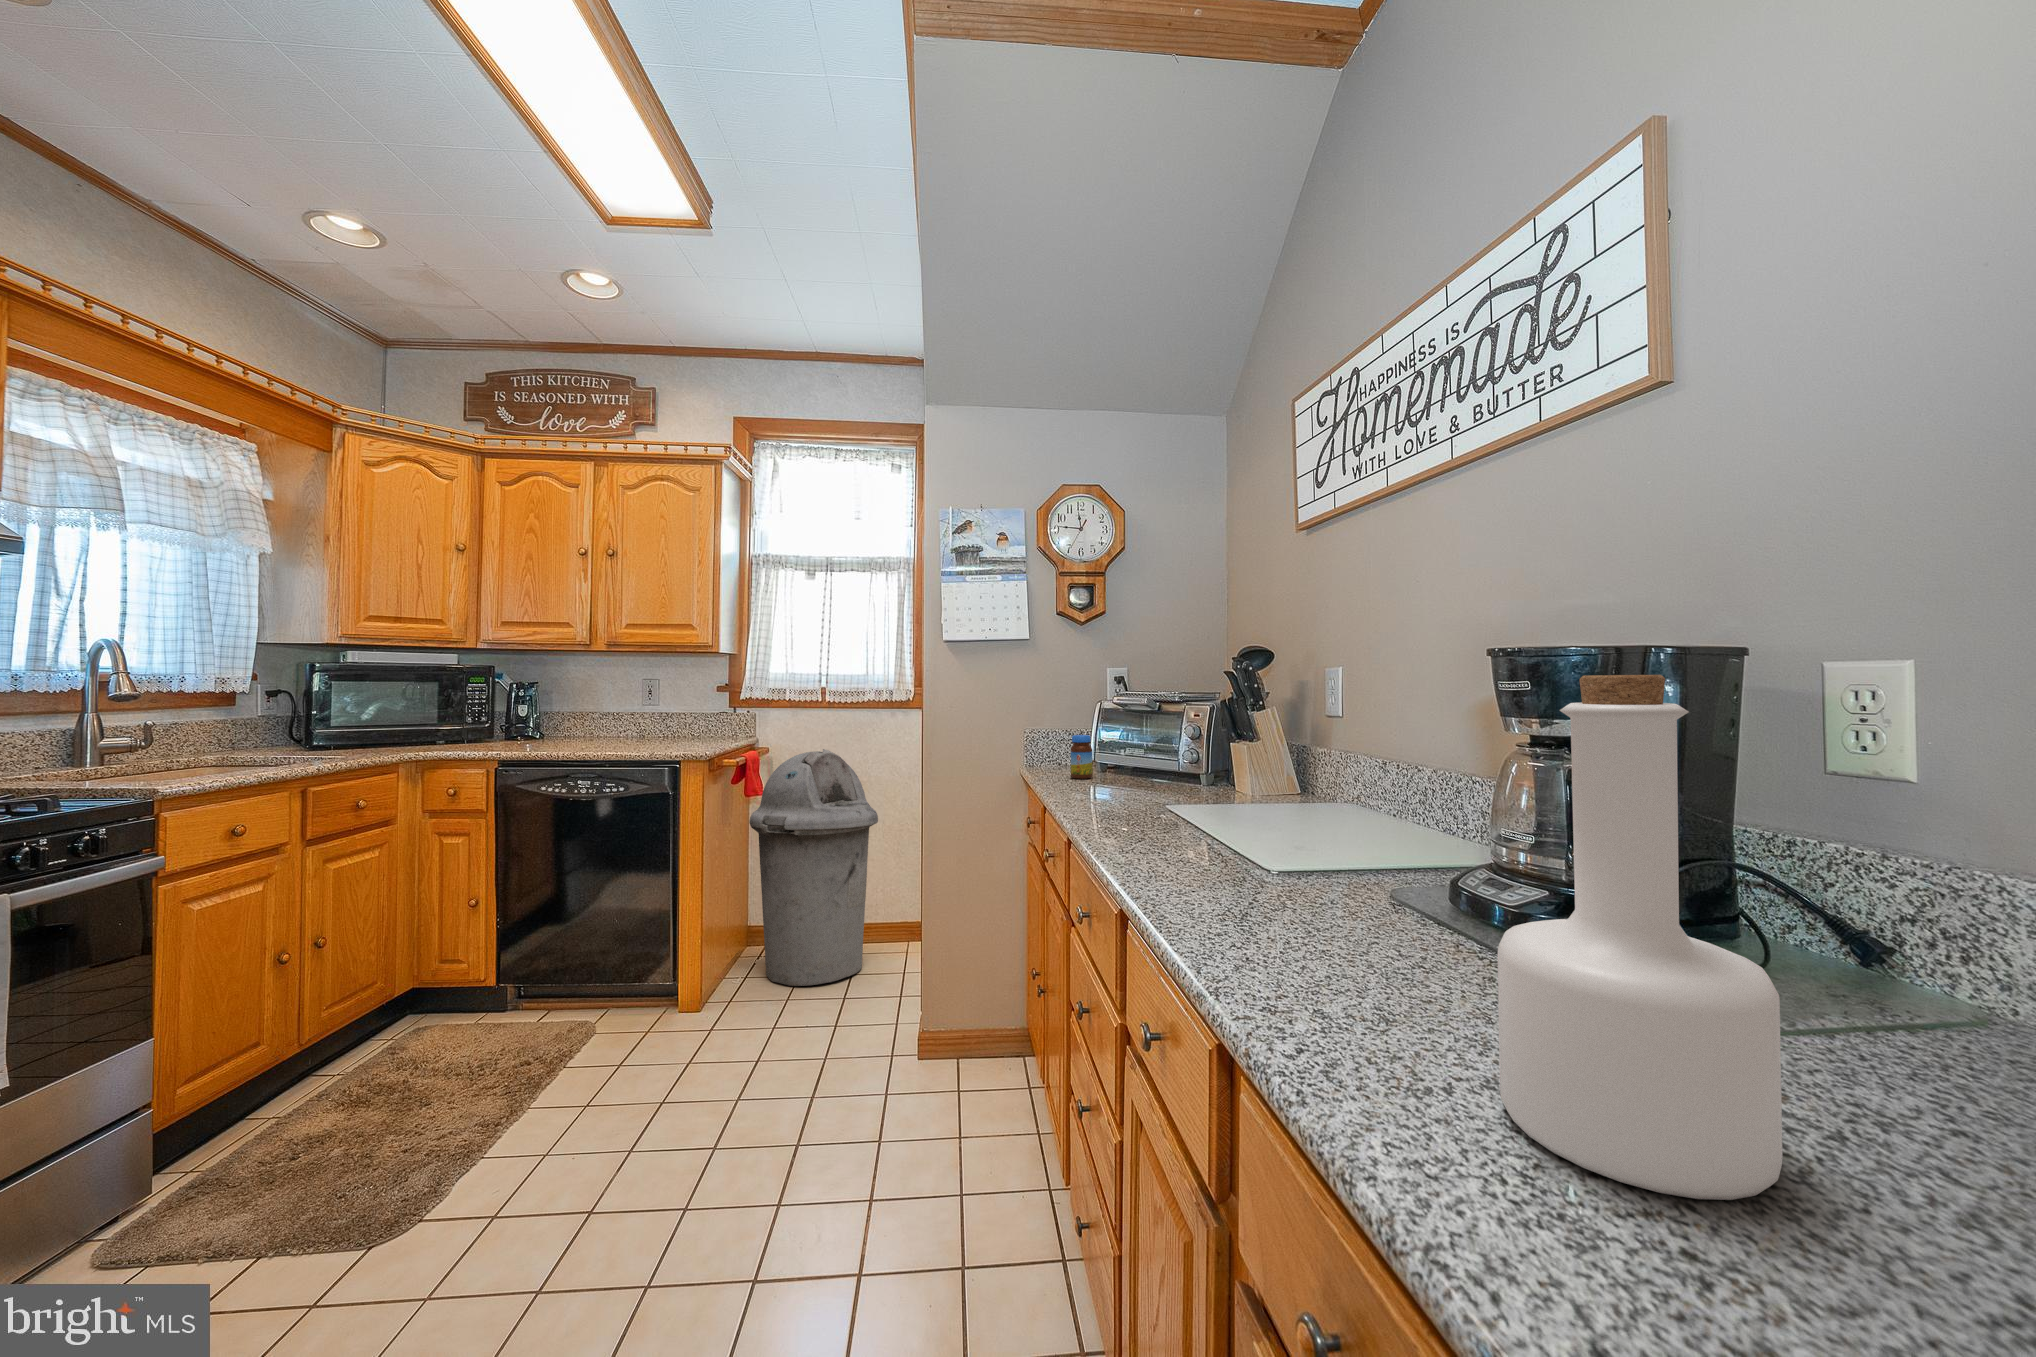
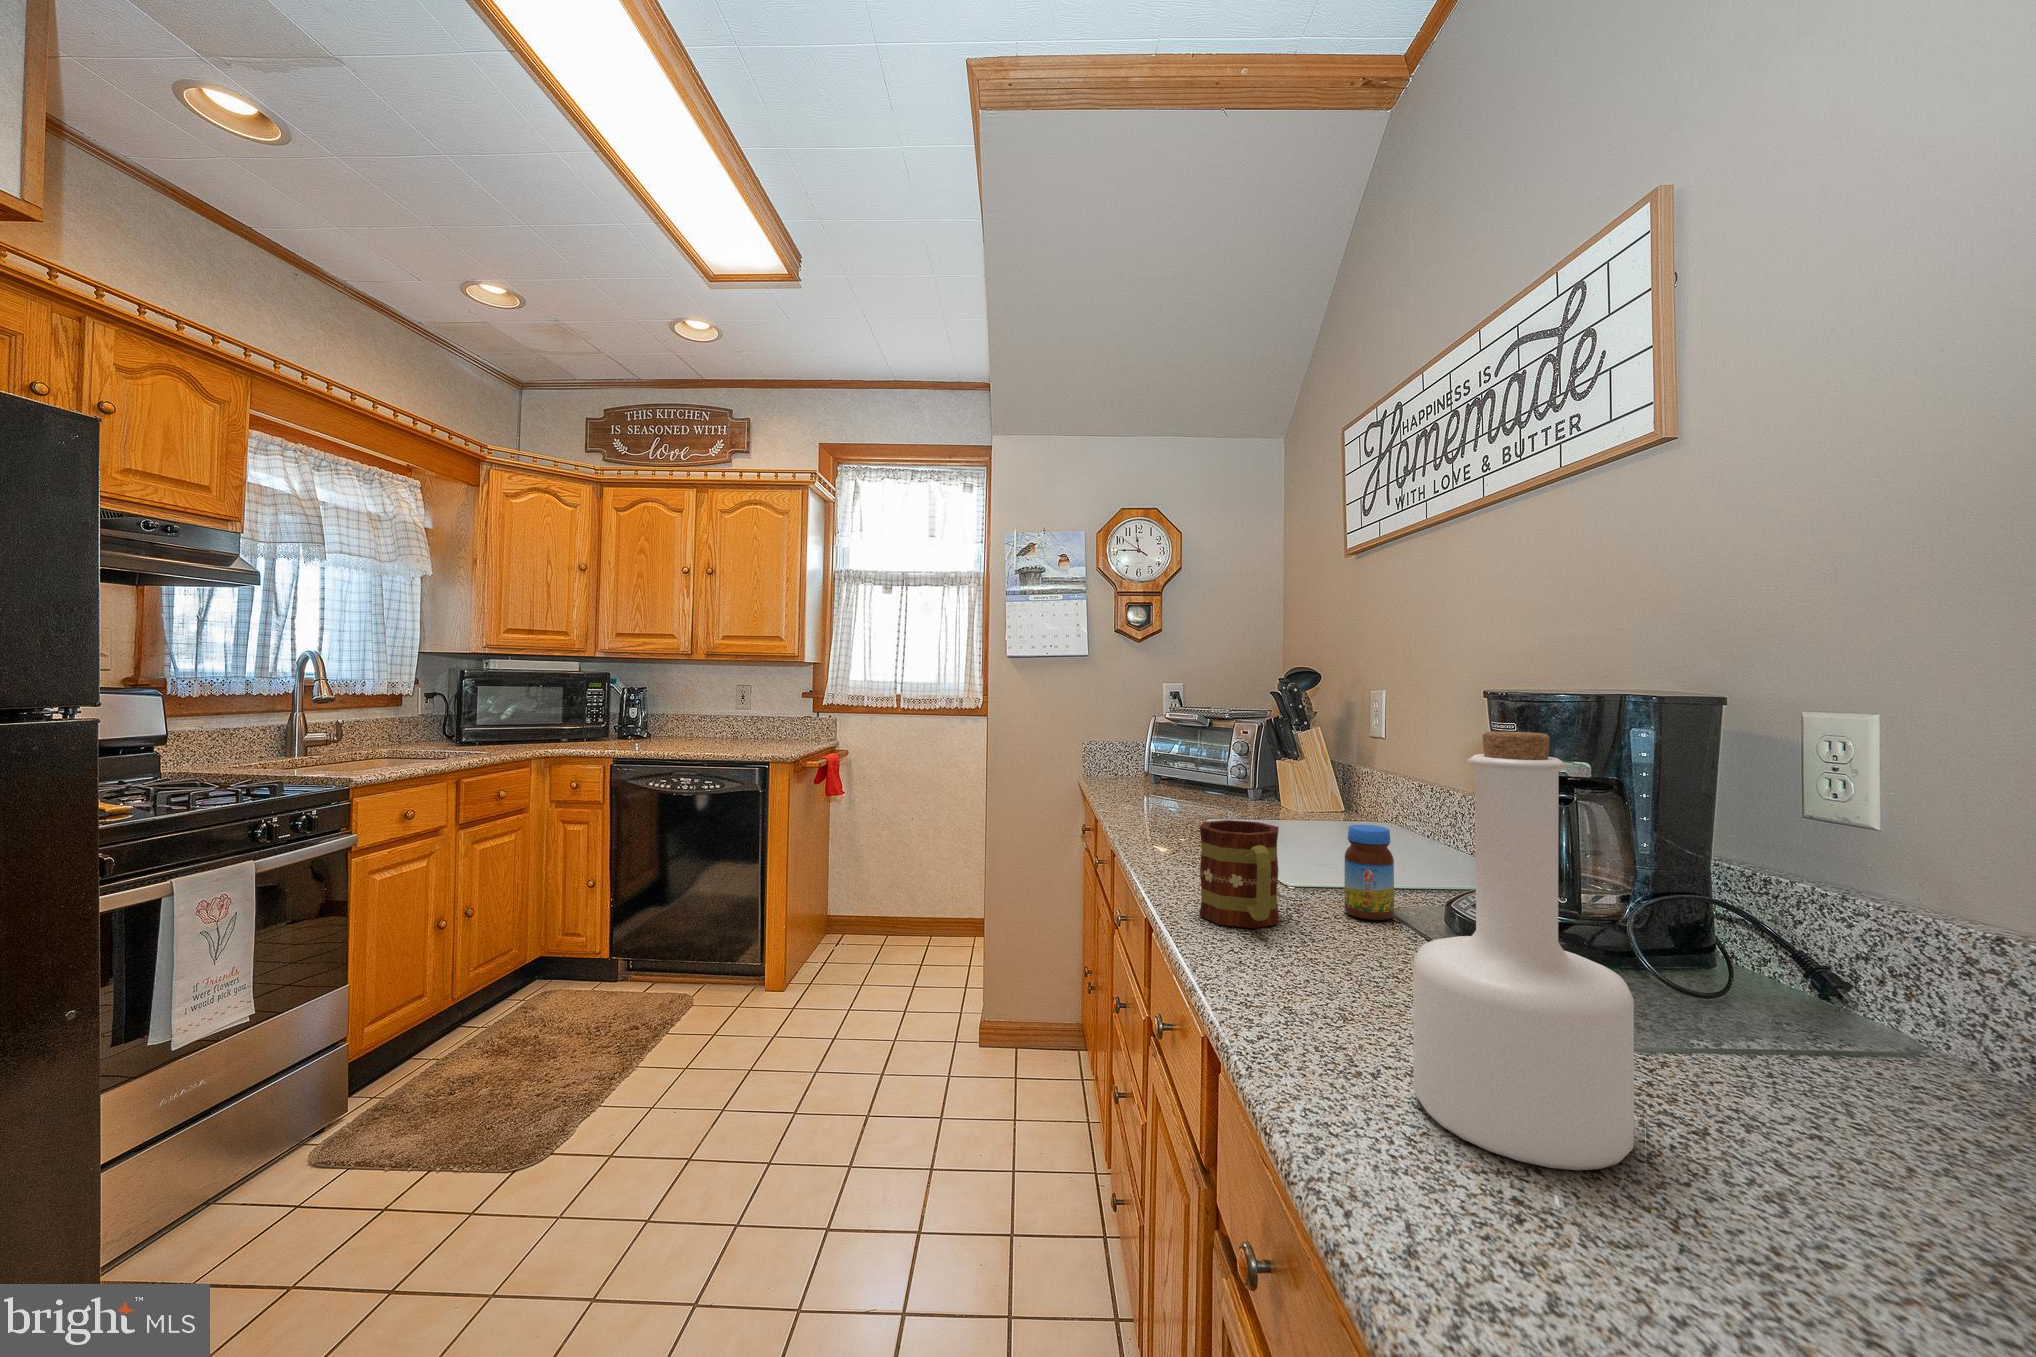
jar: present [1071,735,1093,779] -> present [1344,825,1394,920]
trash can: present [749,749,878,986] -> none [831,752,949,972]
mug: none [1188,802,1276,921] -> present [1200,820,1279,928]

